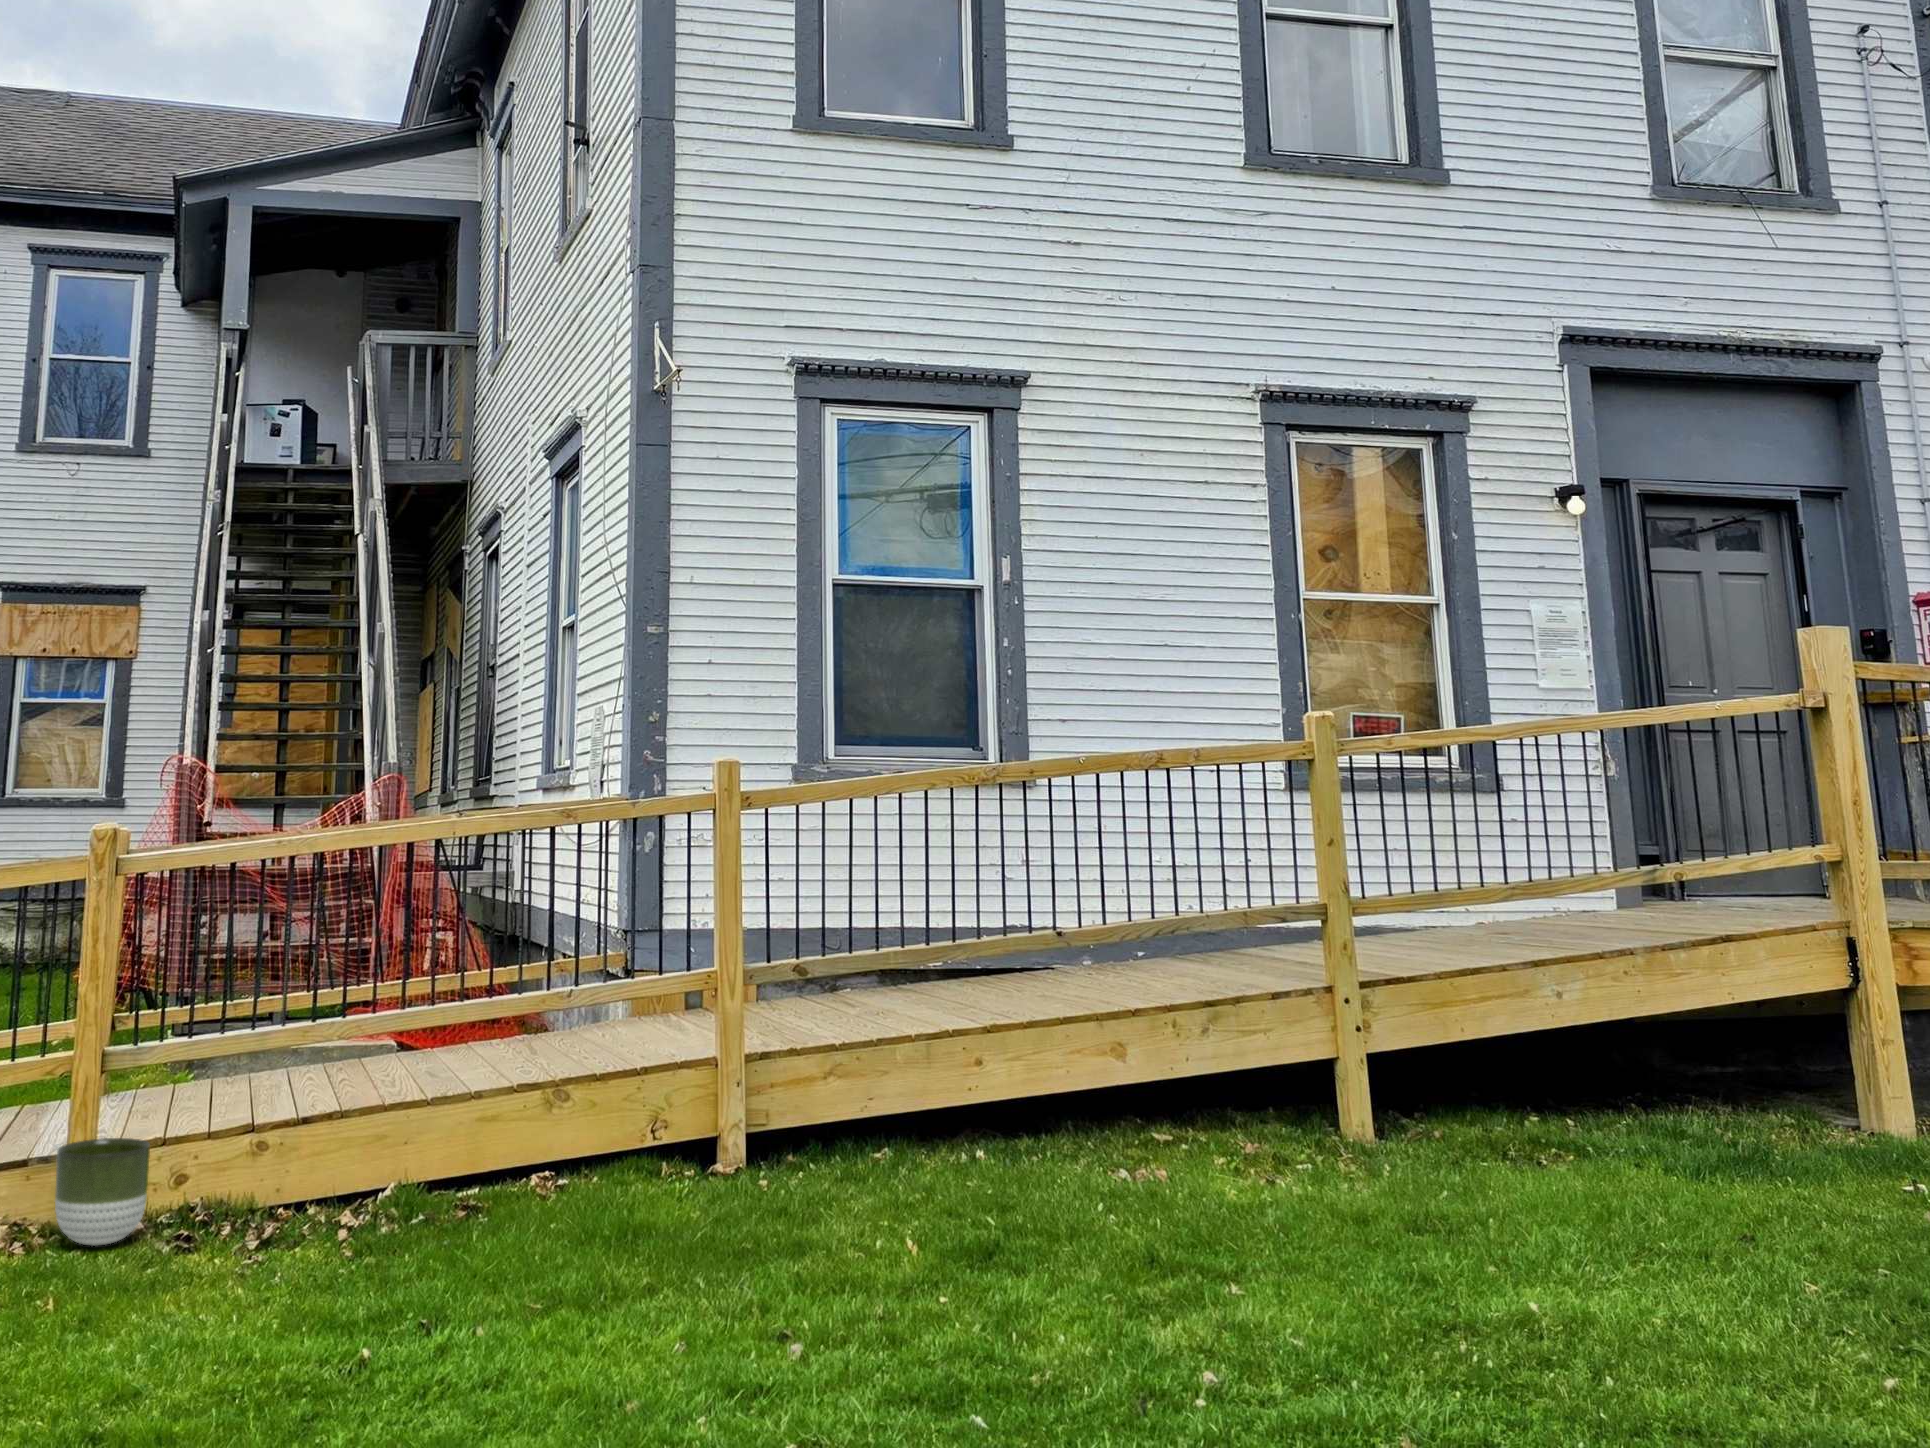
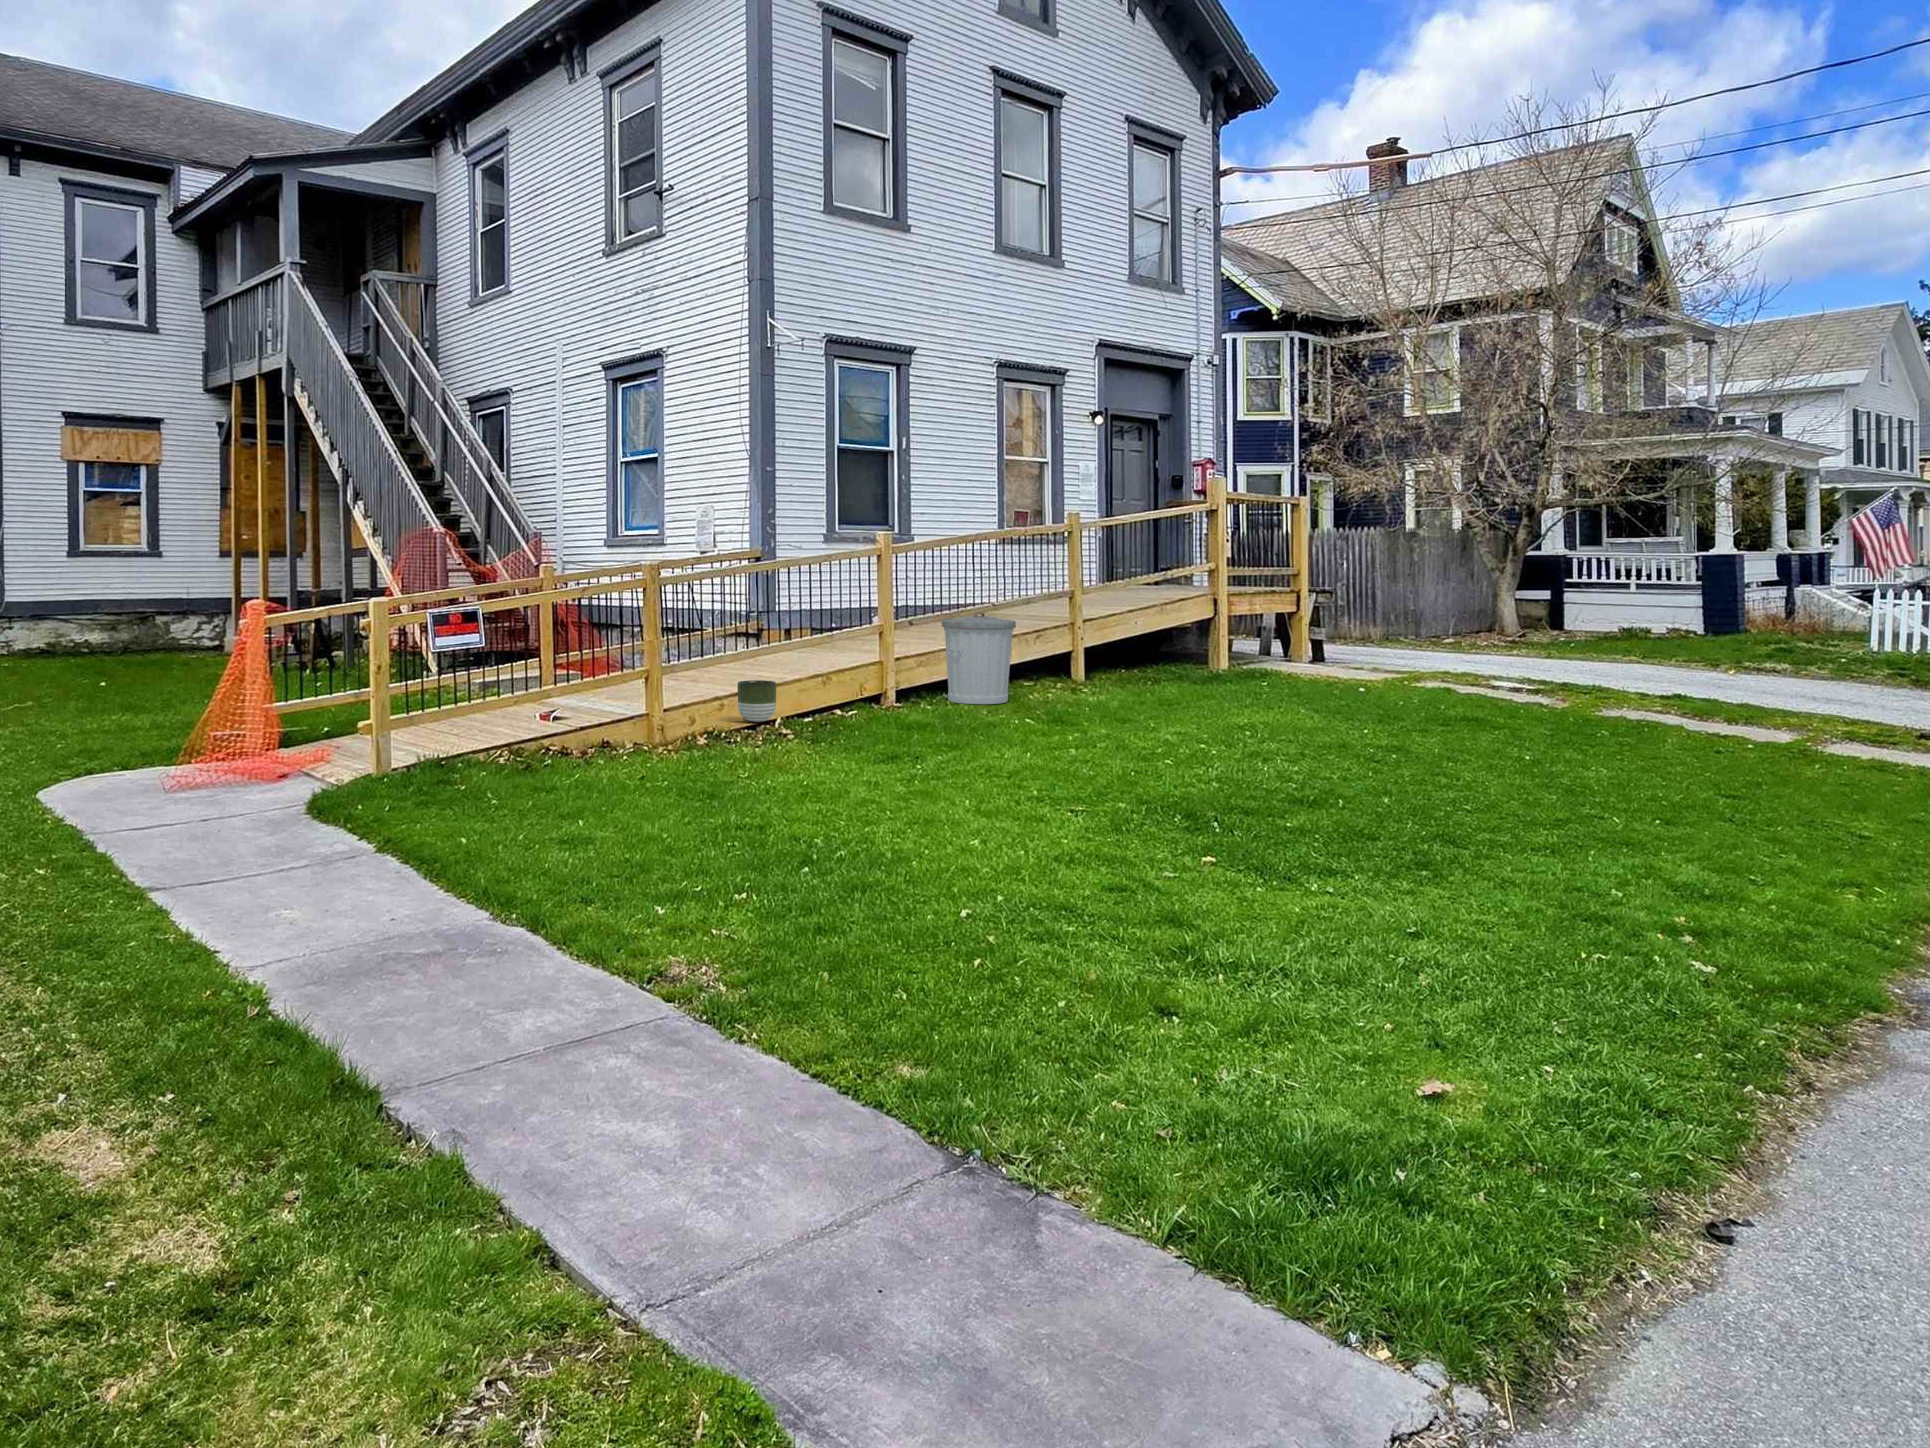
trash can: none [735,977,914,1221] -> present [941,612,1016,704]

